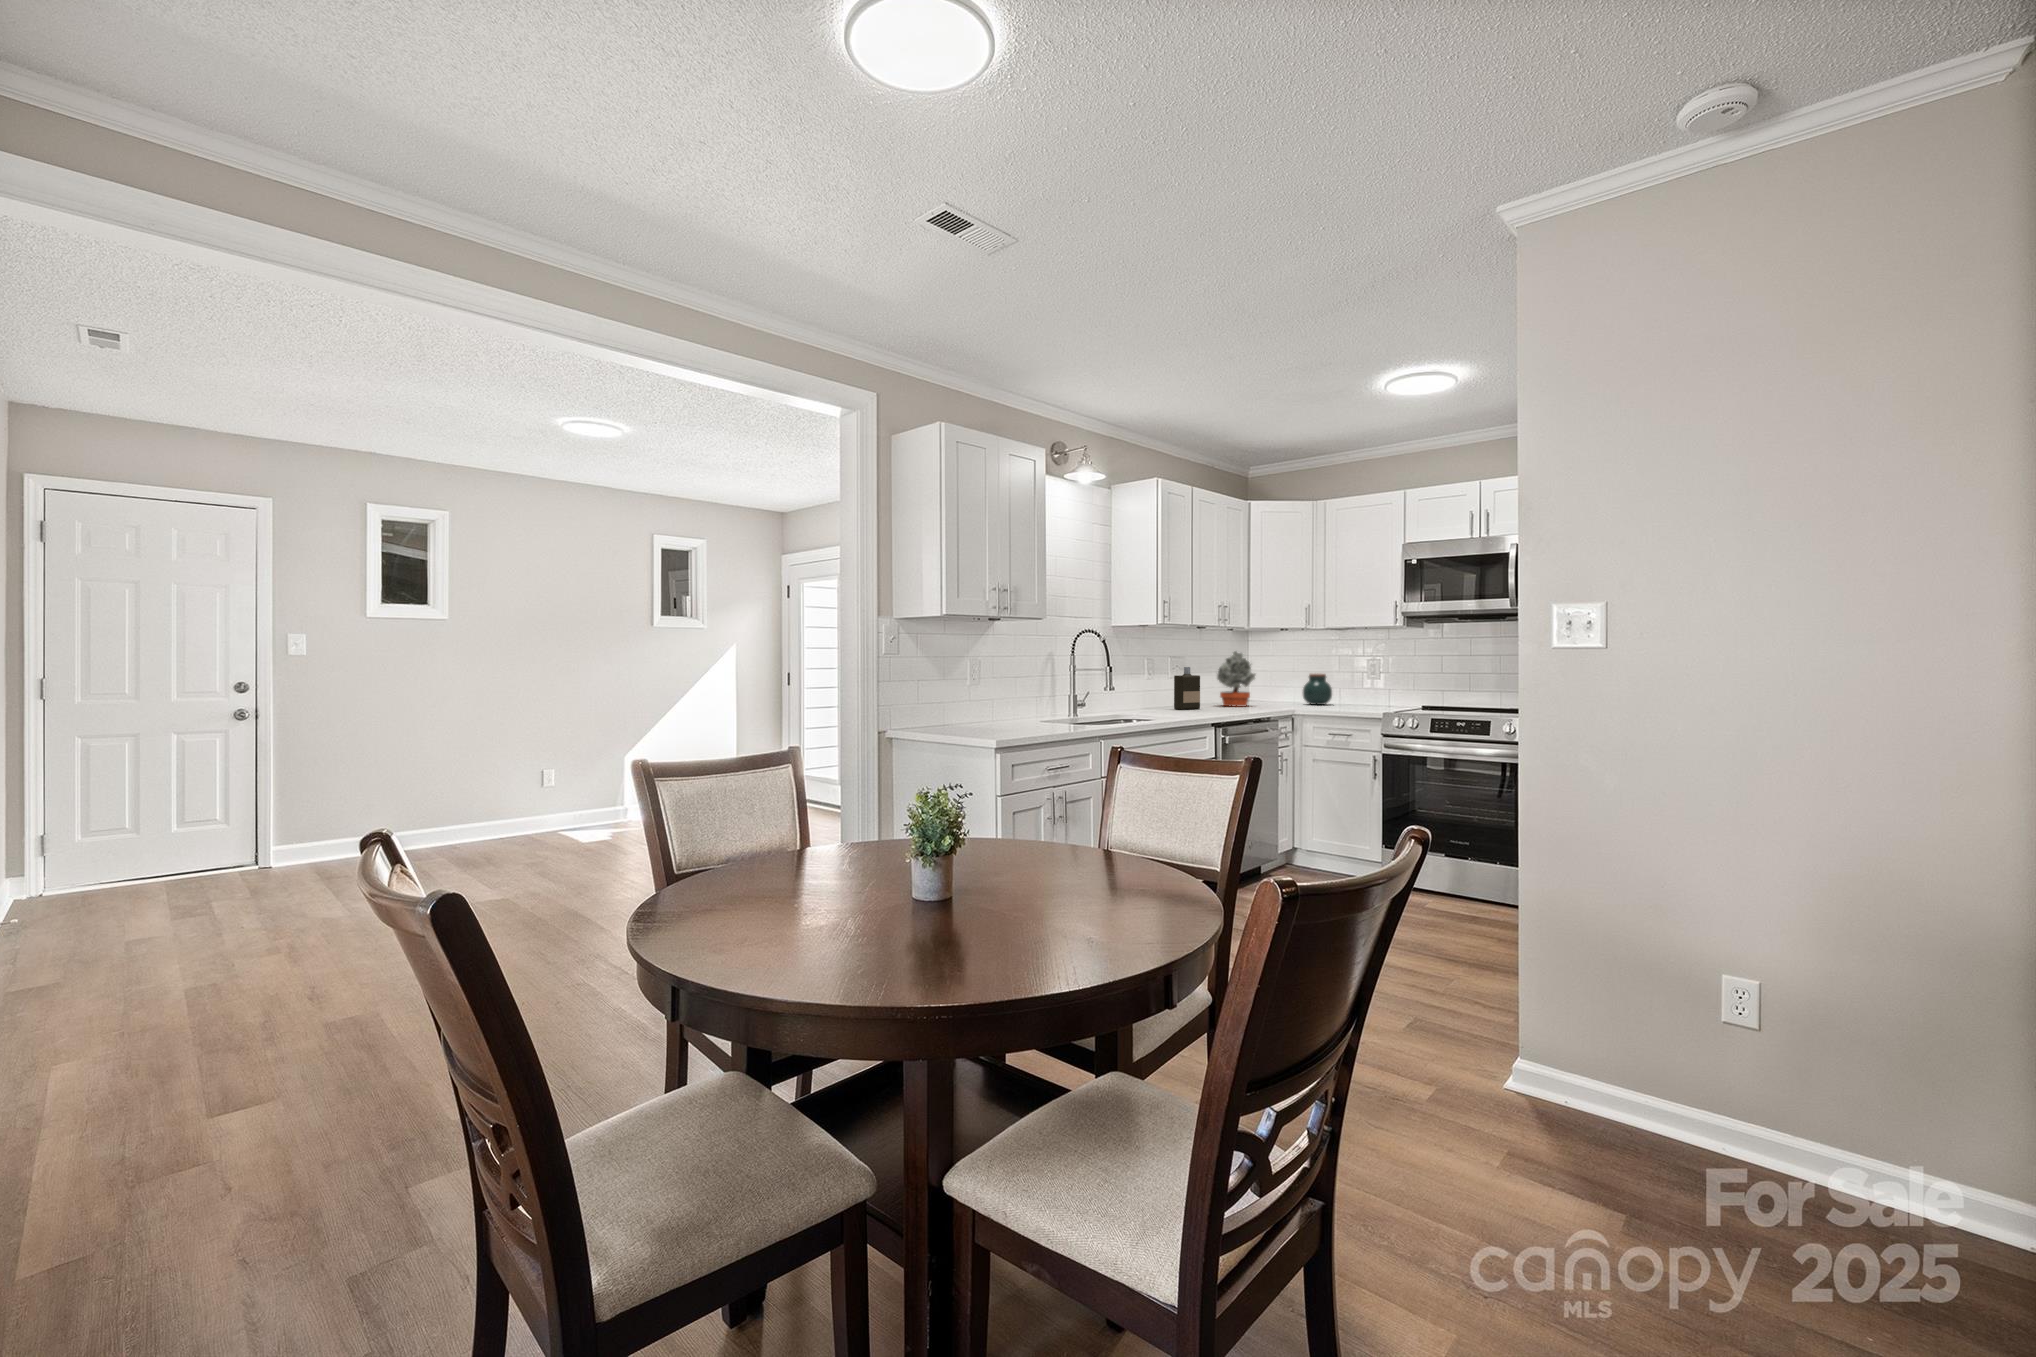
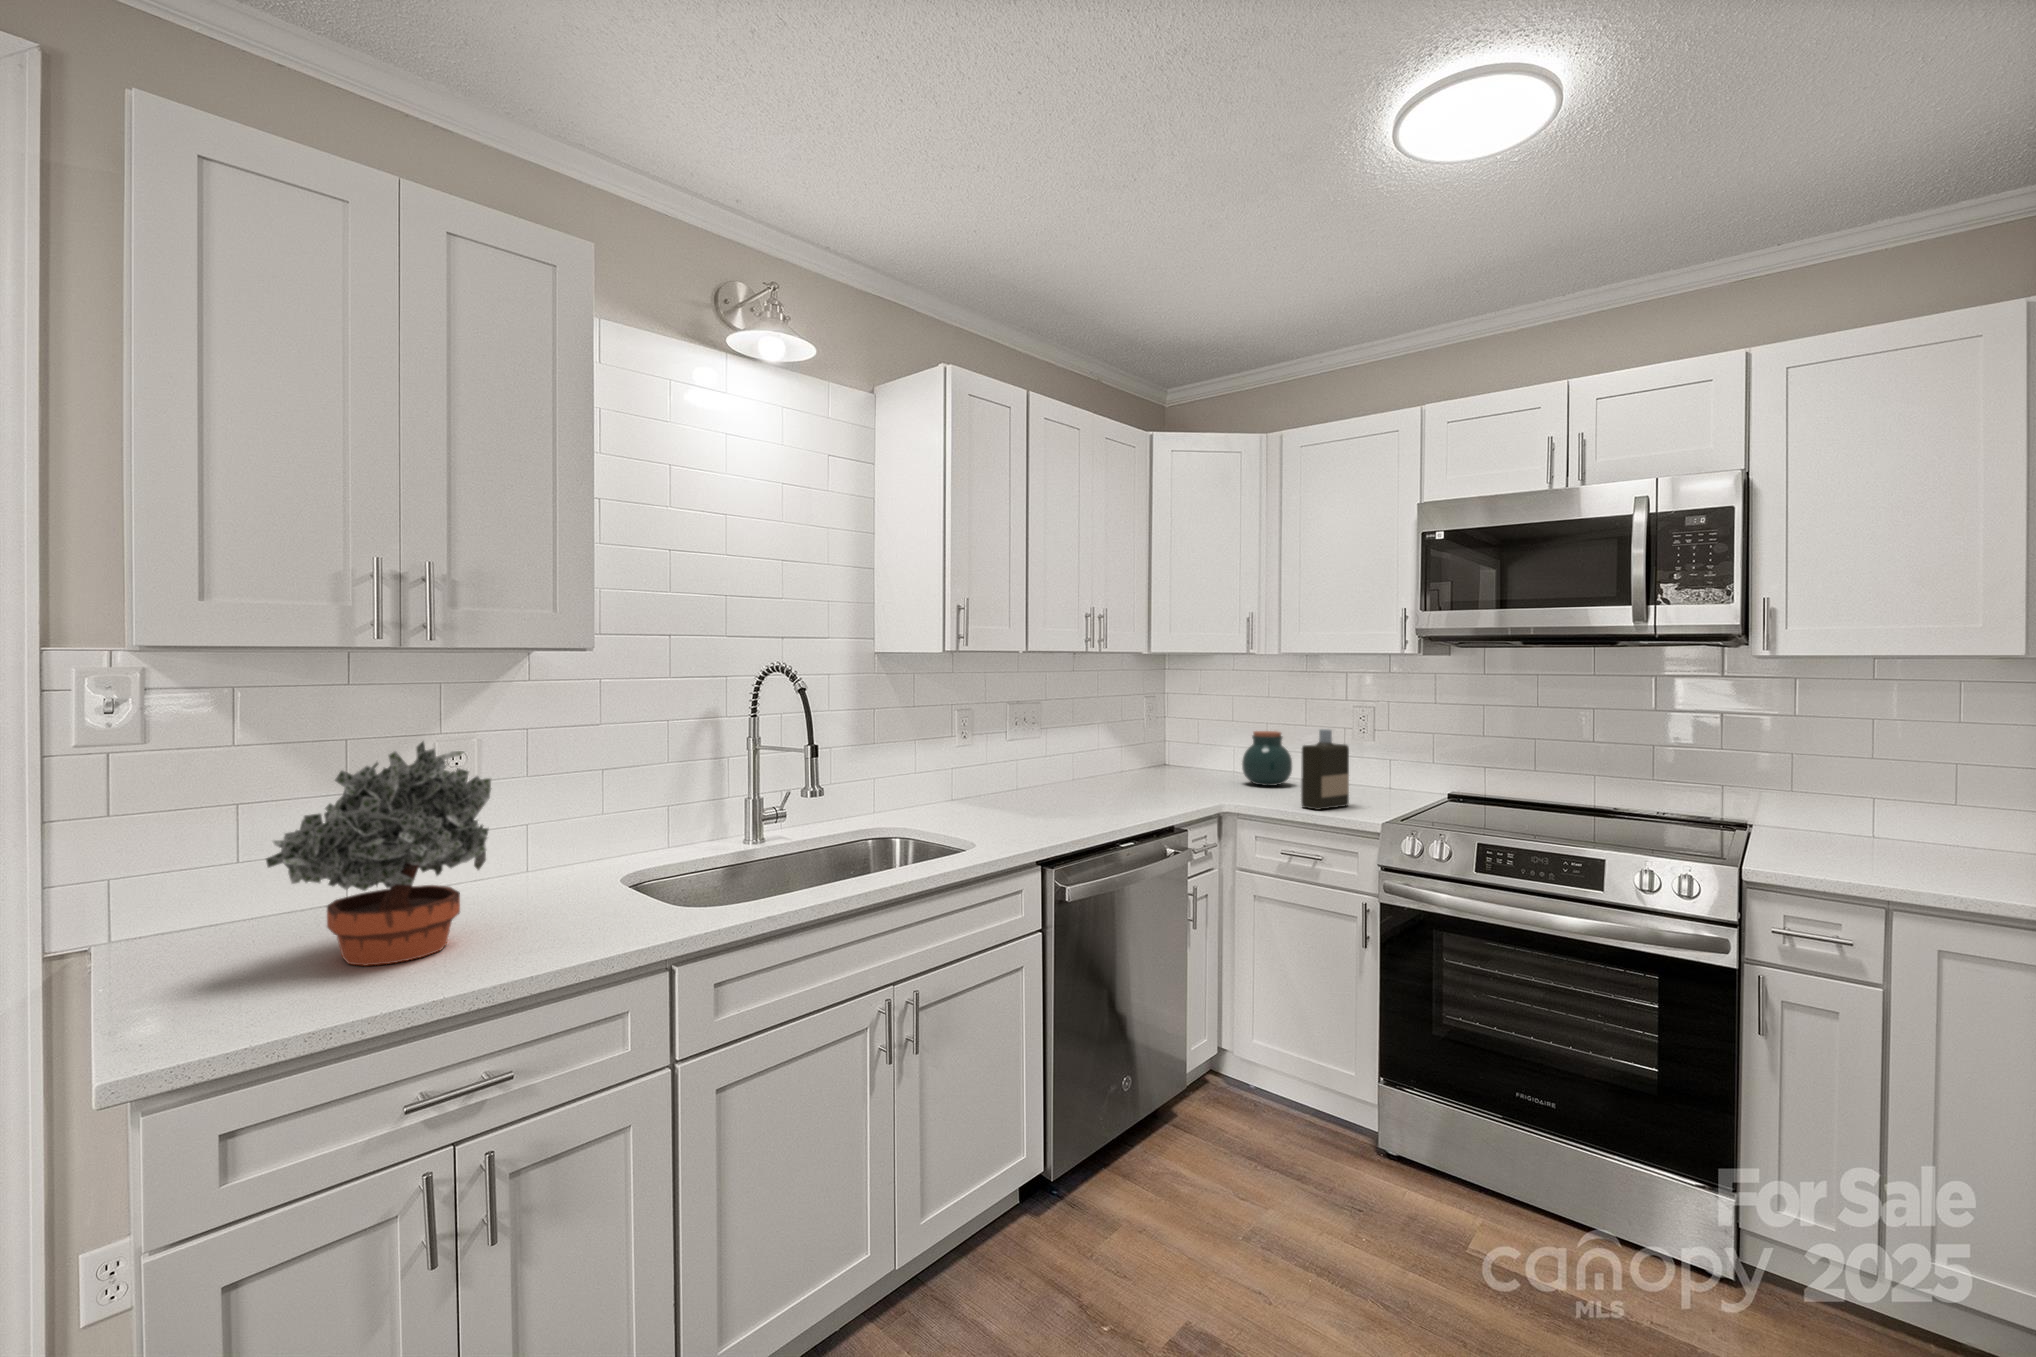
potted plant: present [1217,651,1255,707] -> present [266,741,491,966]
bottle: present [1174,667,1200,710] -> present [1301,729,1349,810]

